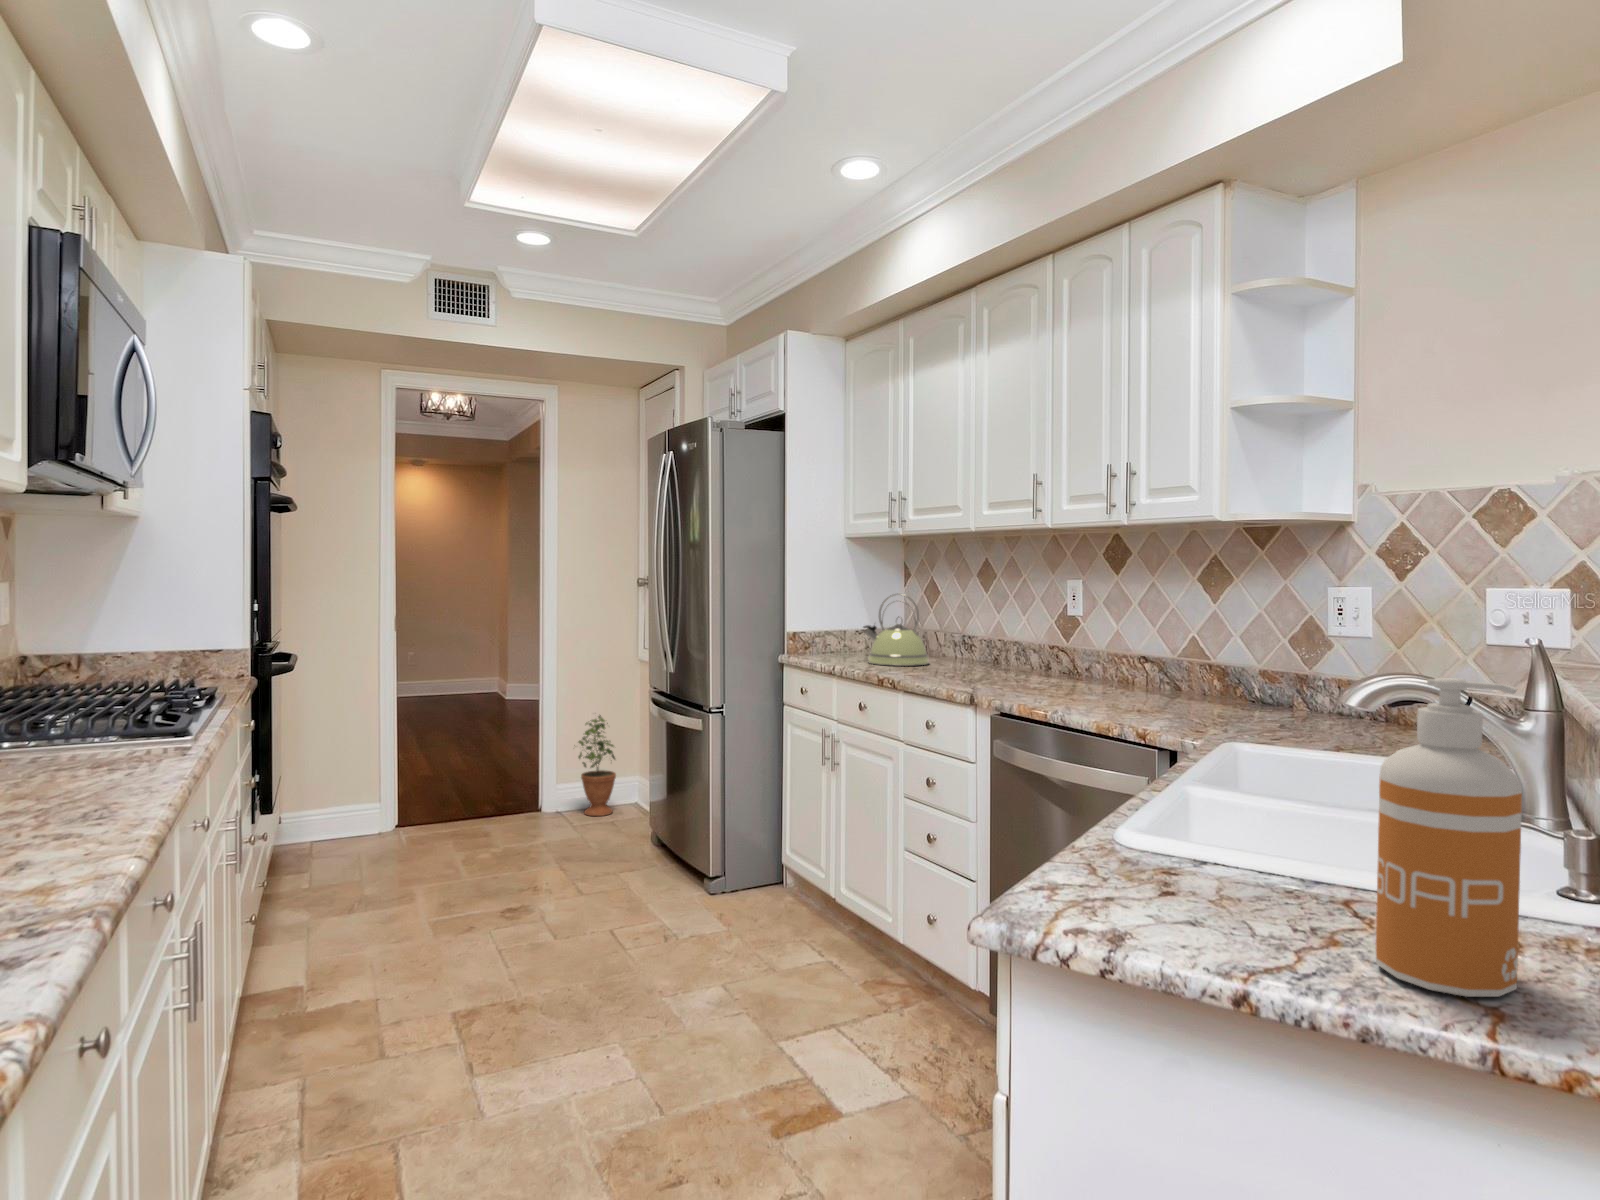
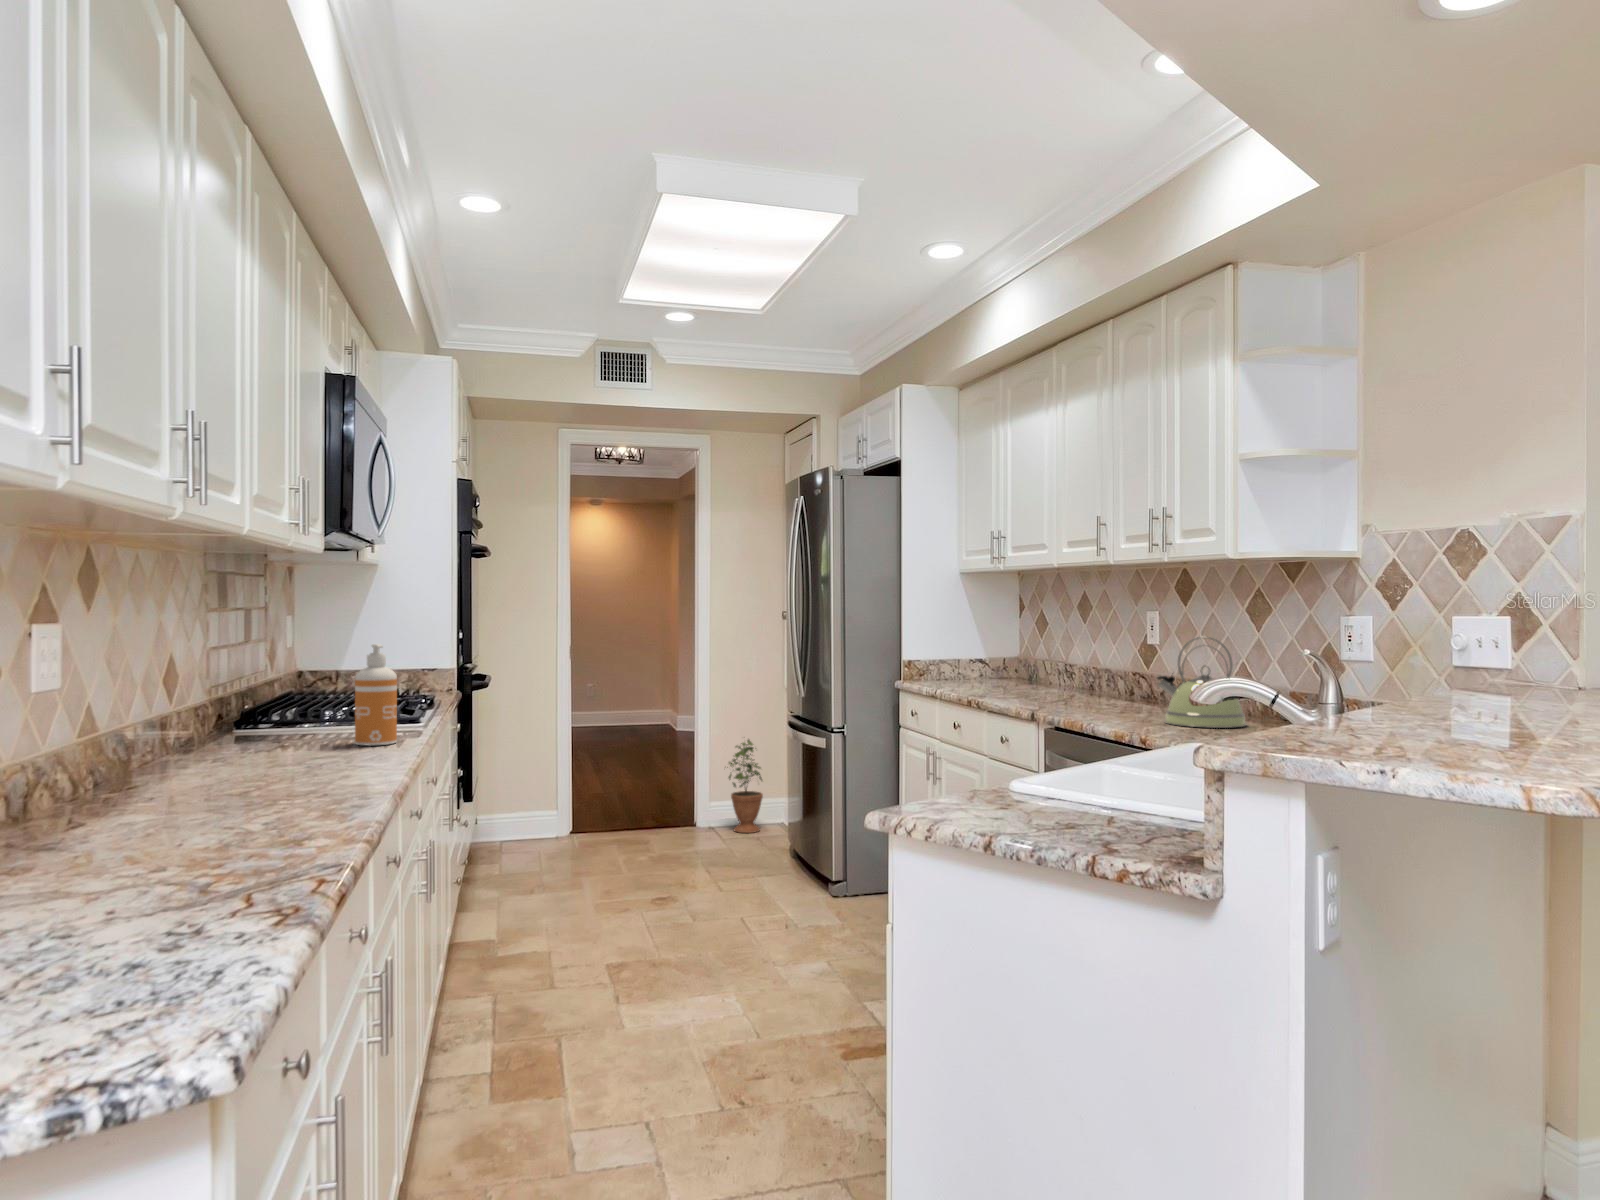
kettle: present [864,593,929,666] -> present [1157,637,1246,728]
soap dispenser: present [1376,678,1522,997] -> present [355,644,397,746]

